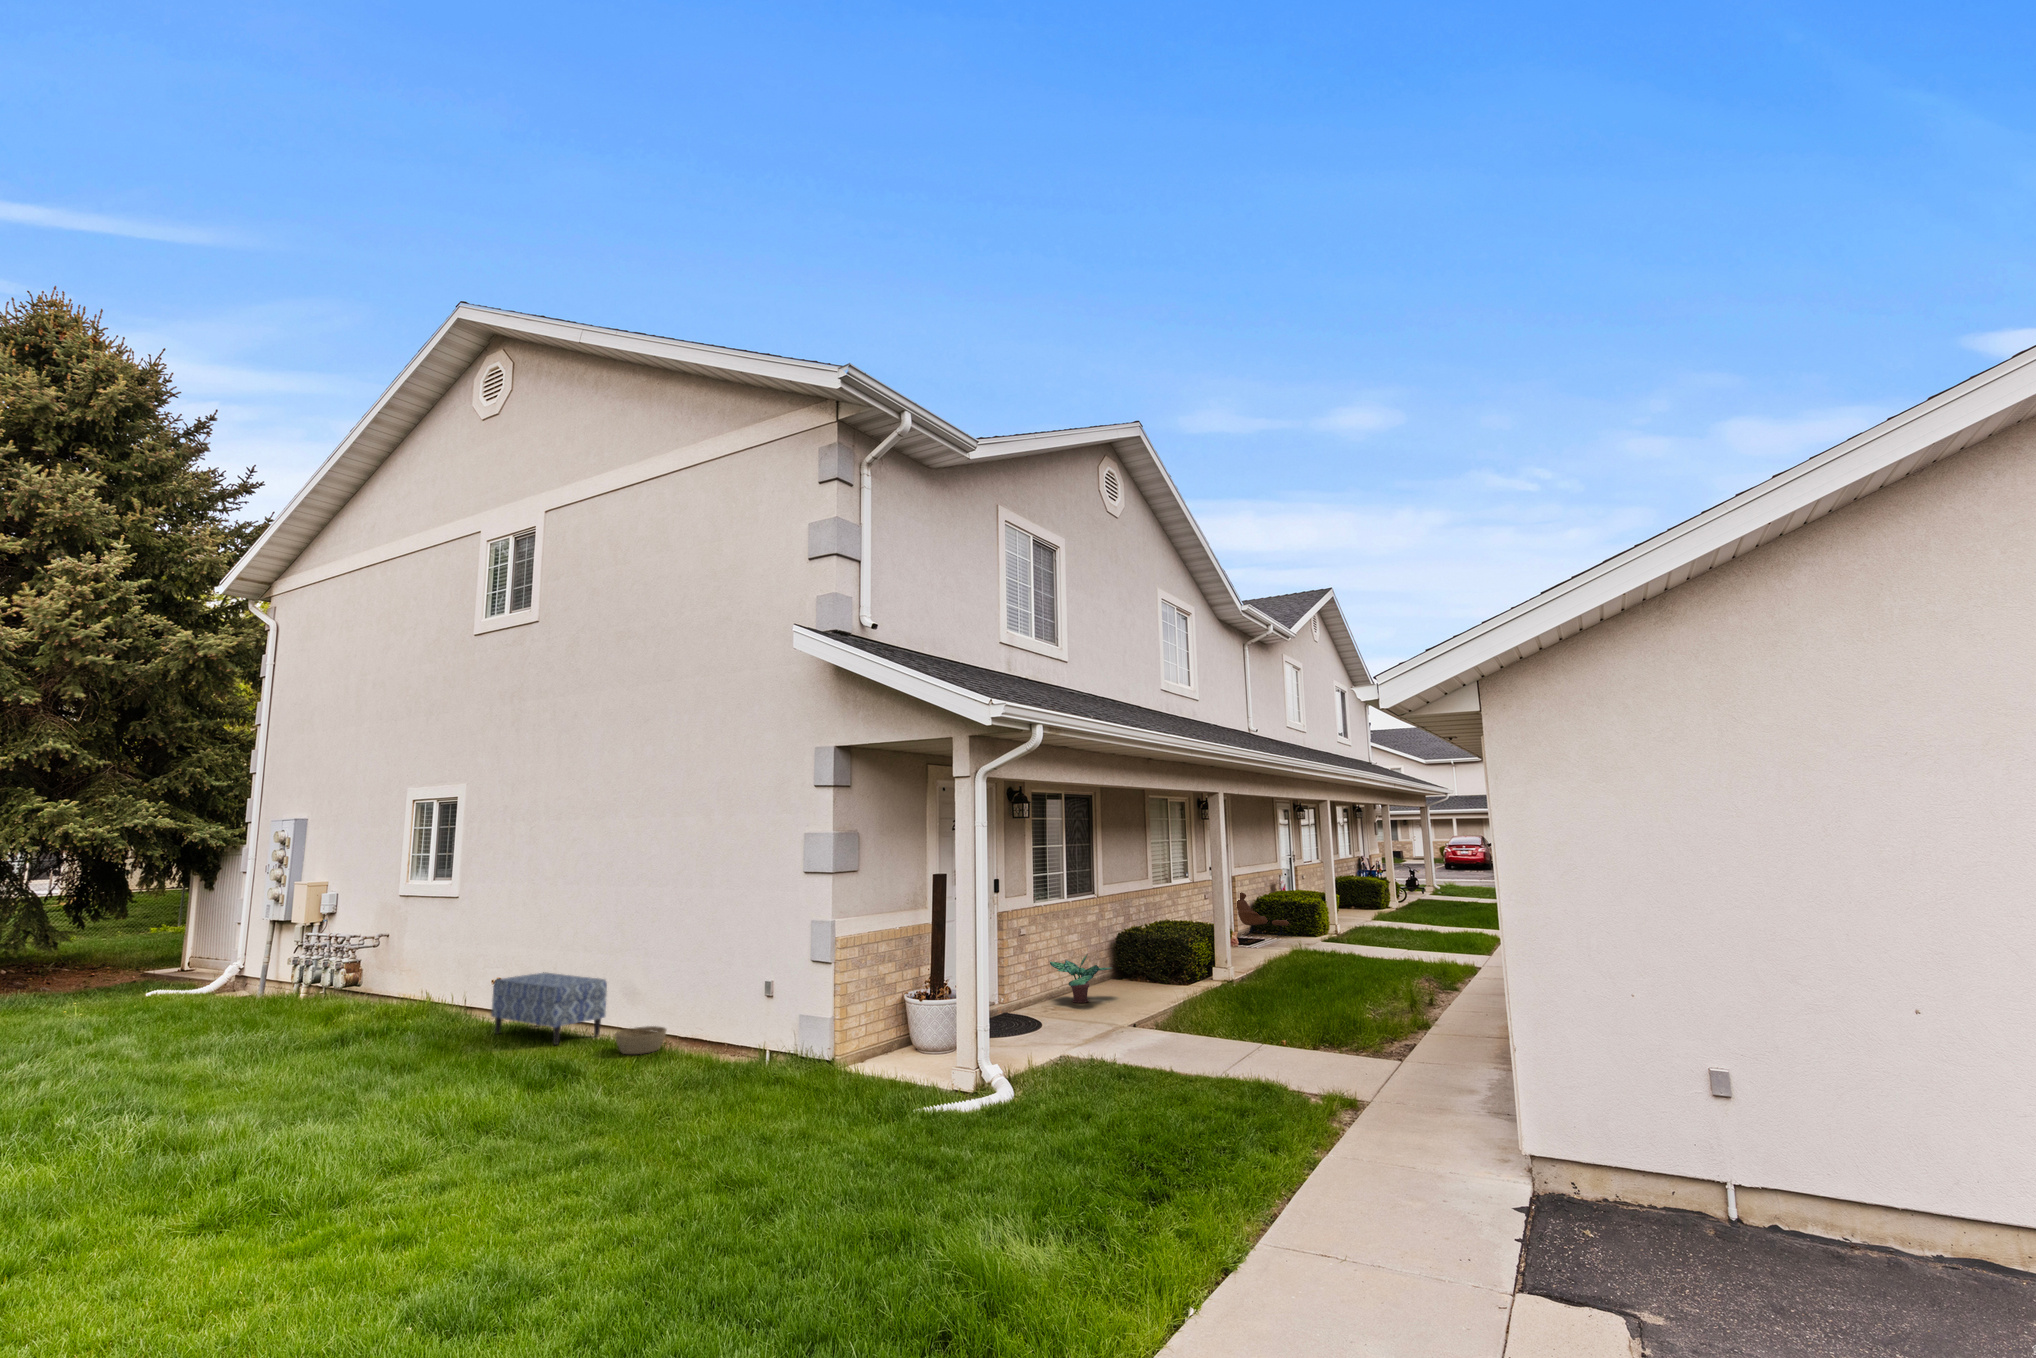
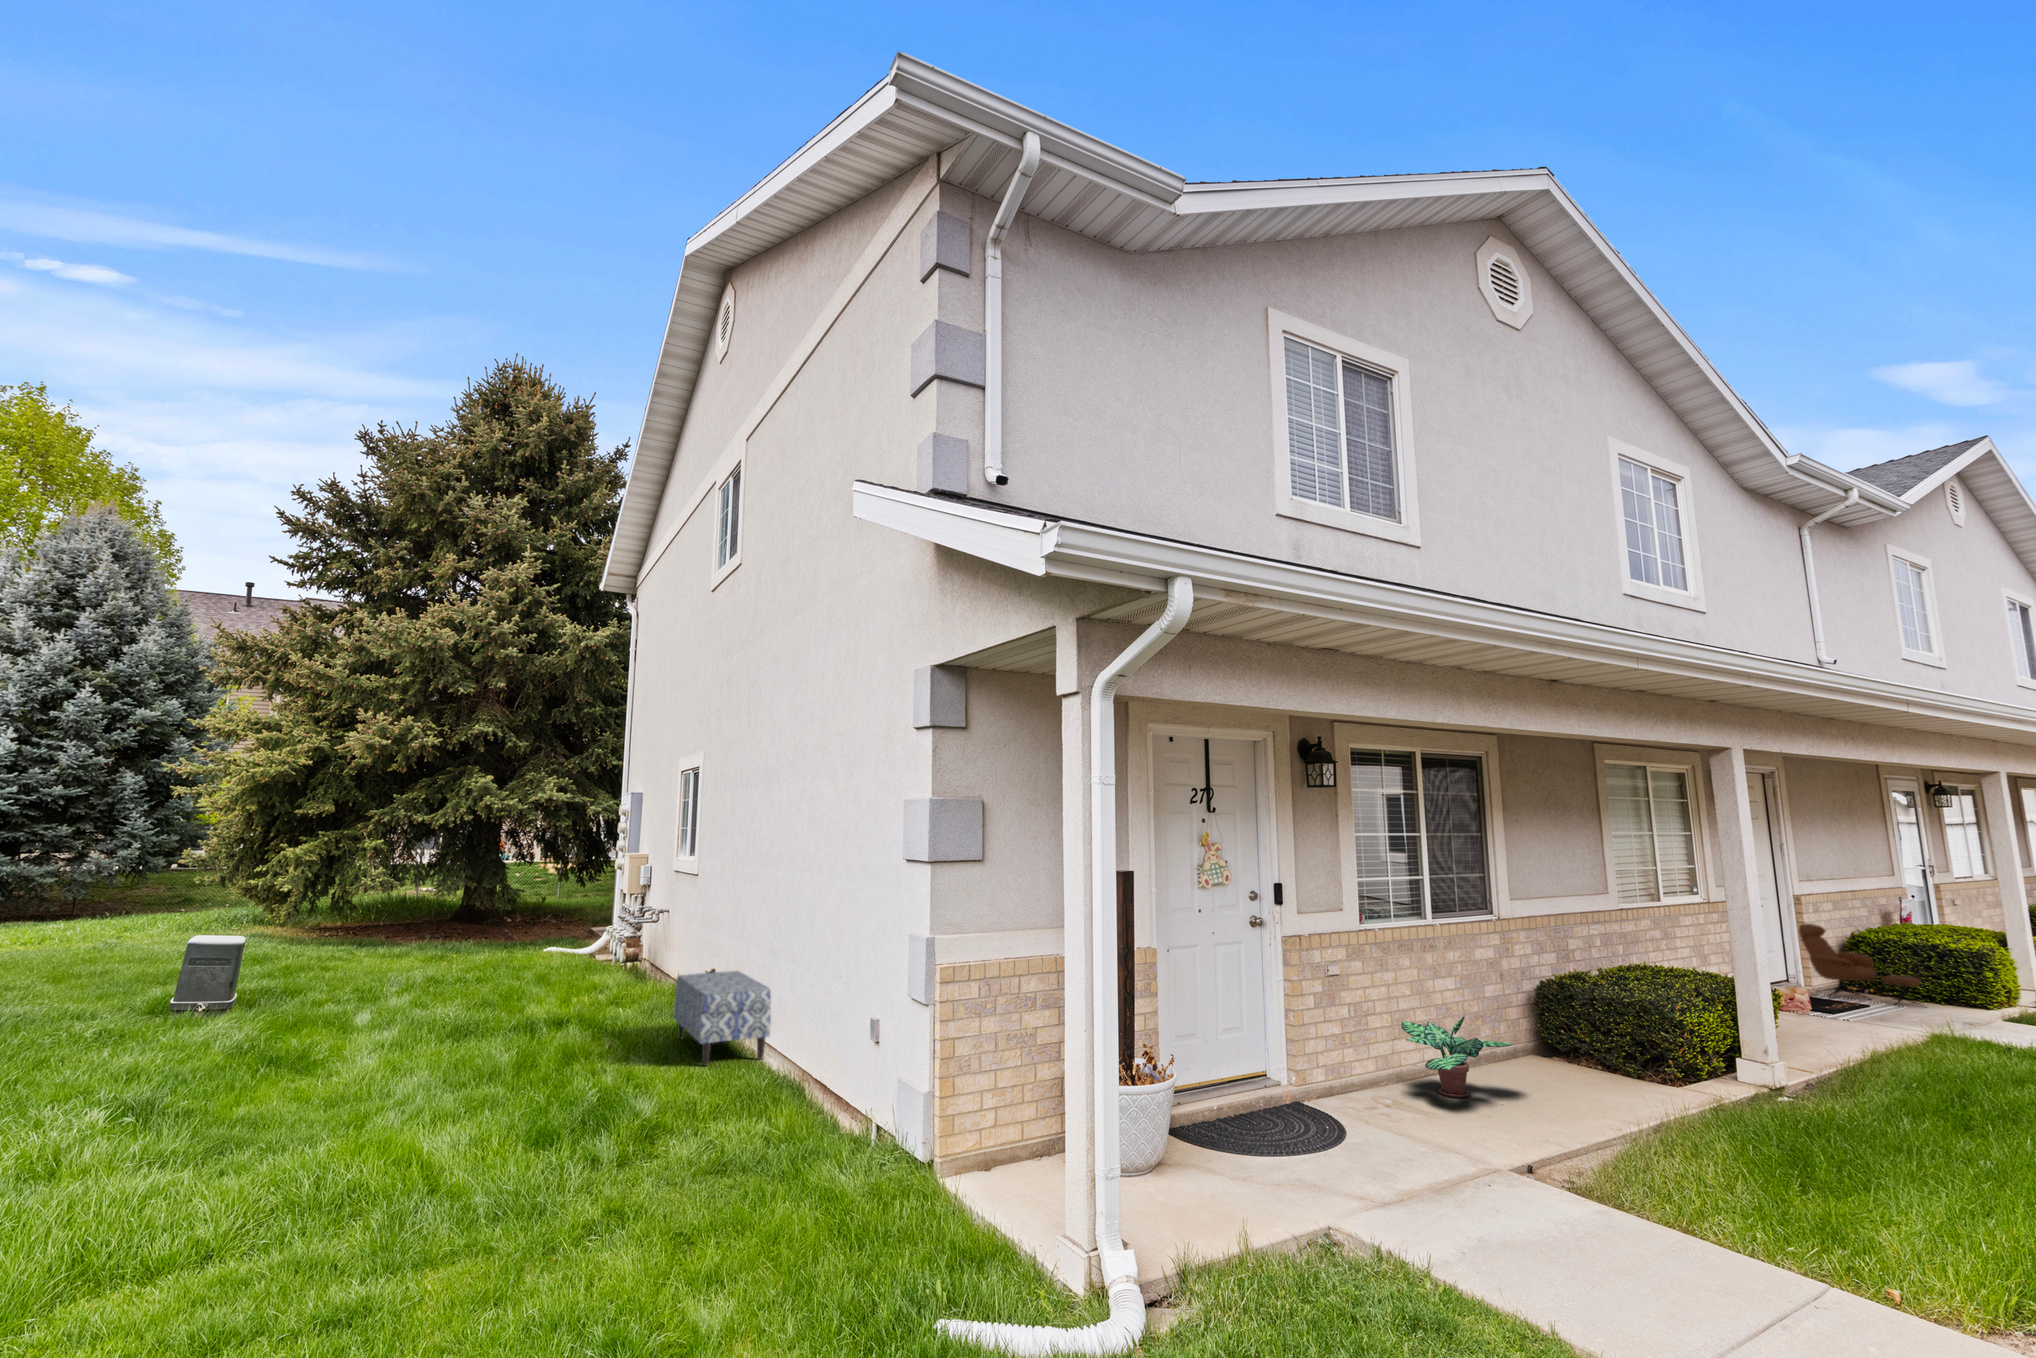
basket: present [615,1026,666,1054] -> none [740,1057,807,1096]

